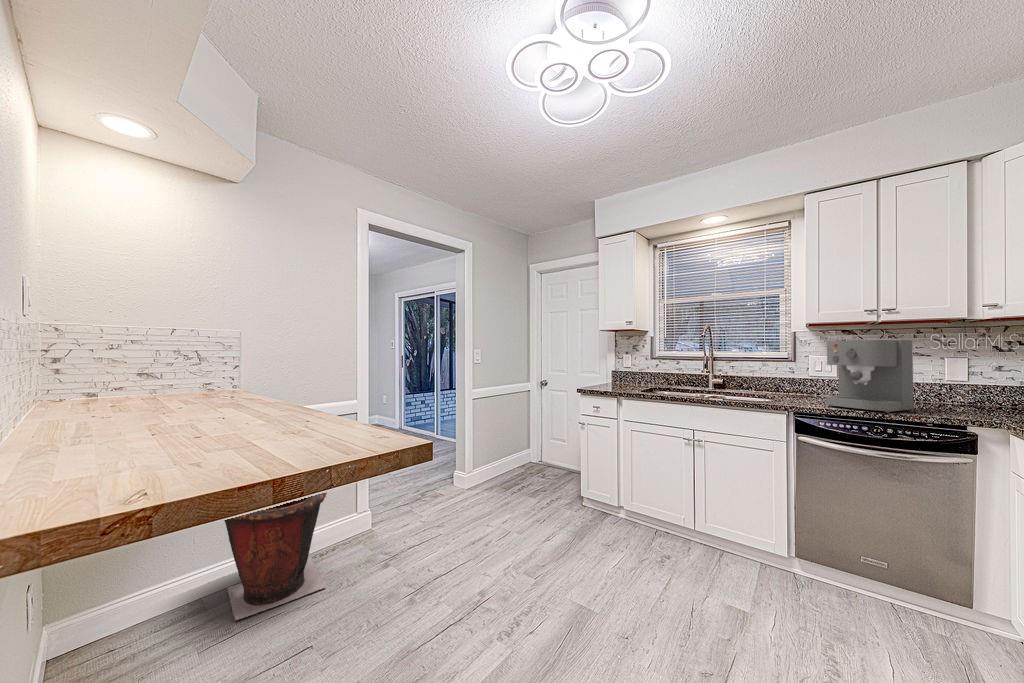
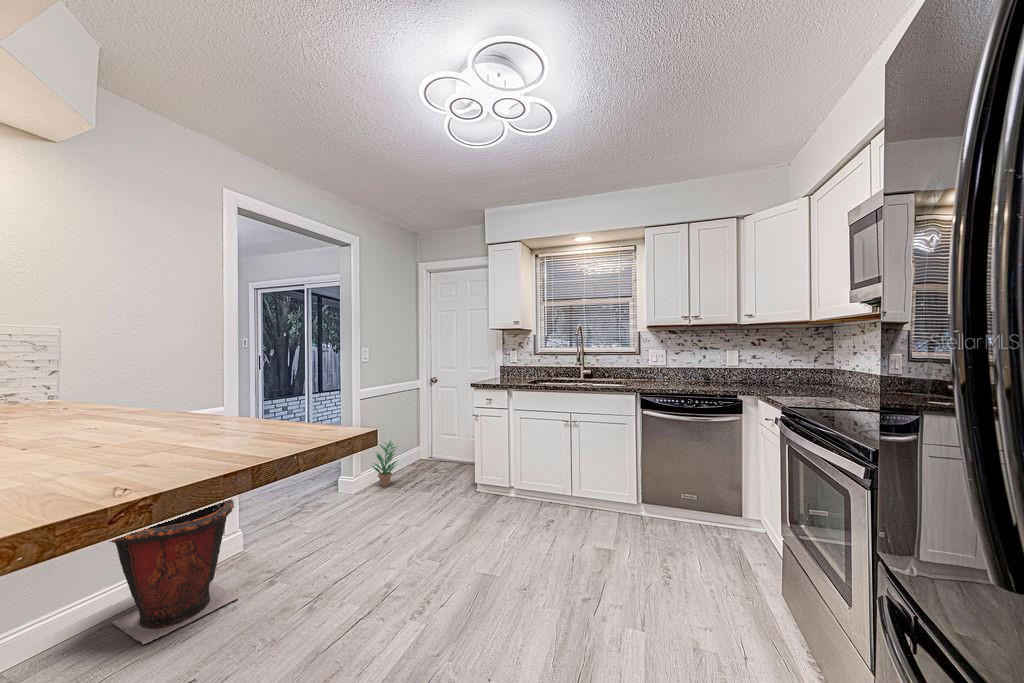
coffee maker: present [826,340,914,413] -> none [660,339,710,390]
potted plant: none [479,439,506,486] -> present [372,441,397,487]

